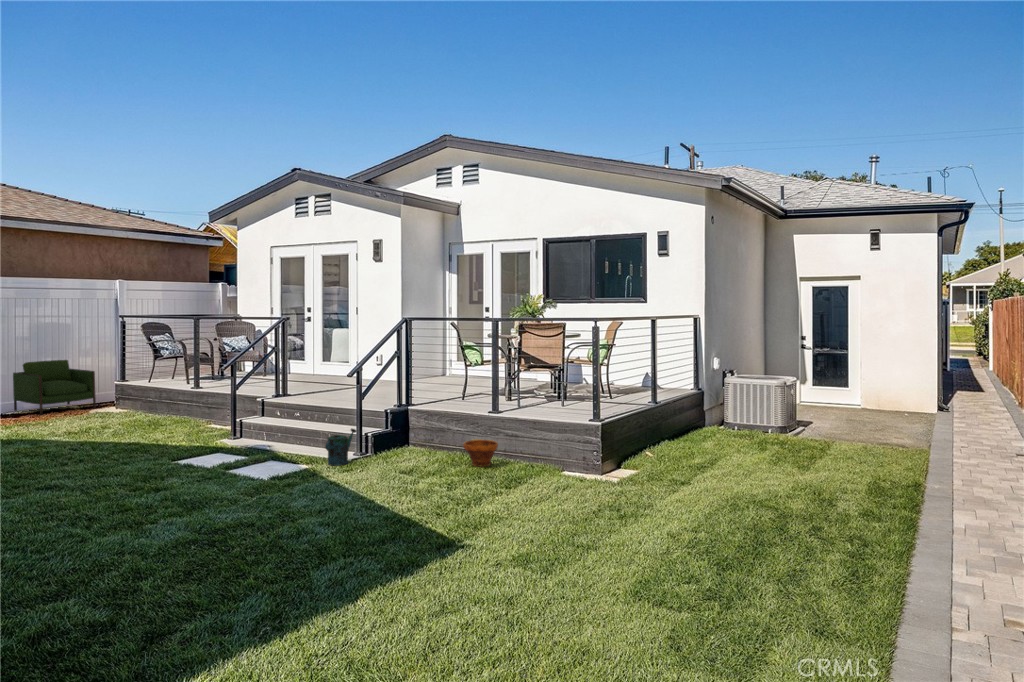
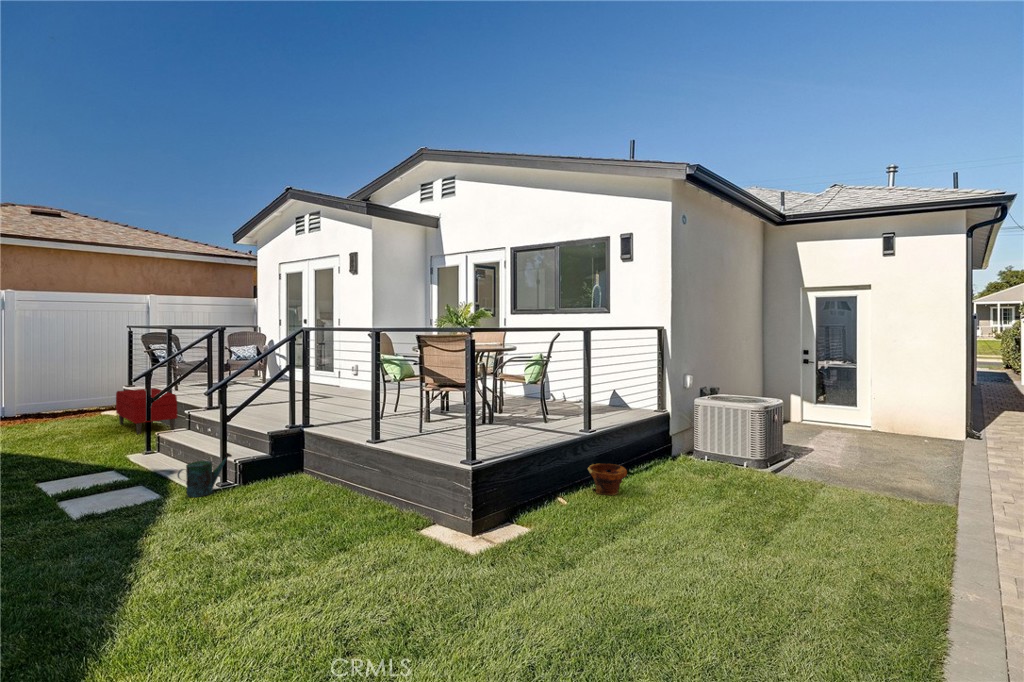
armchair: present [13,360,96,415] -> none [34,365,108,416]
bench: none [138,382,216,428] -> present [116,388,177,435]
planter: present [463,439,498,467] -> present [588,464,627,495]

